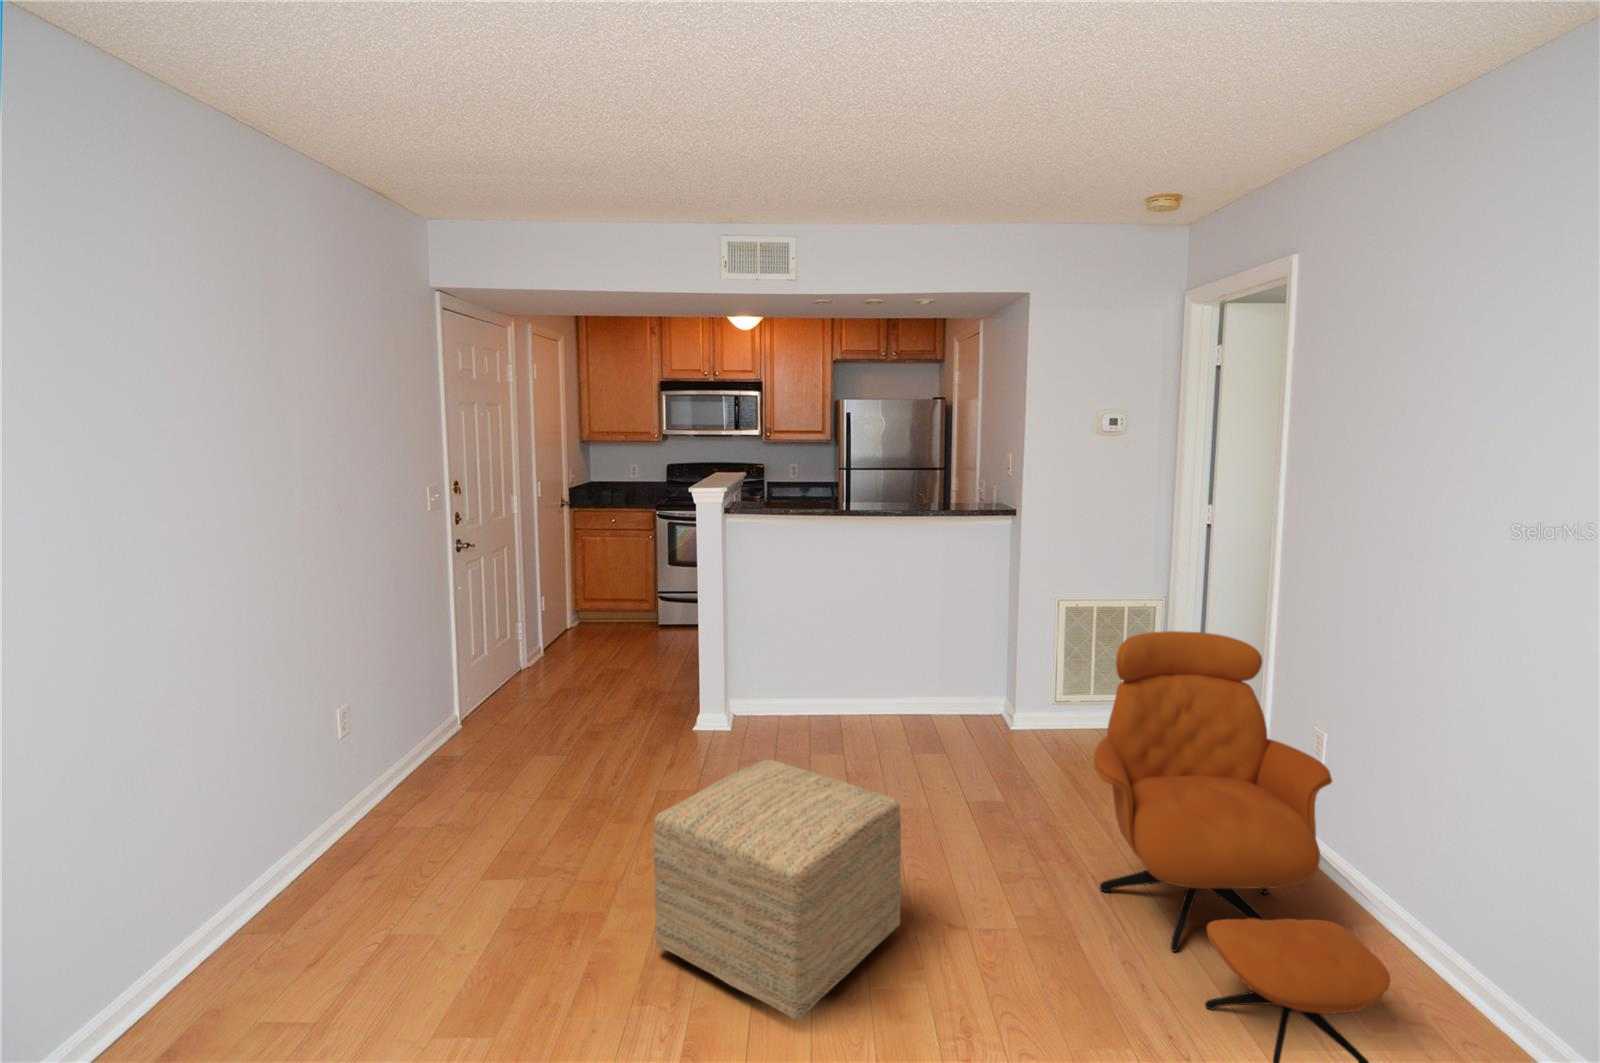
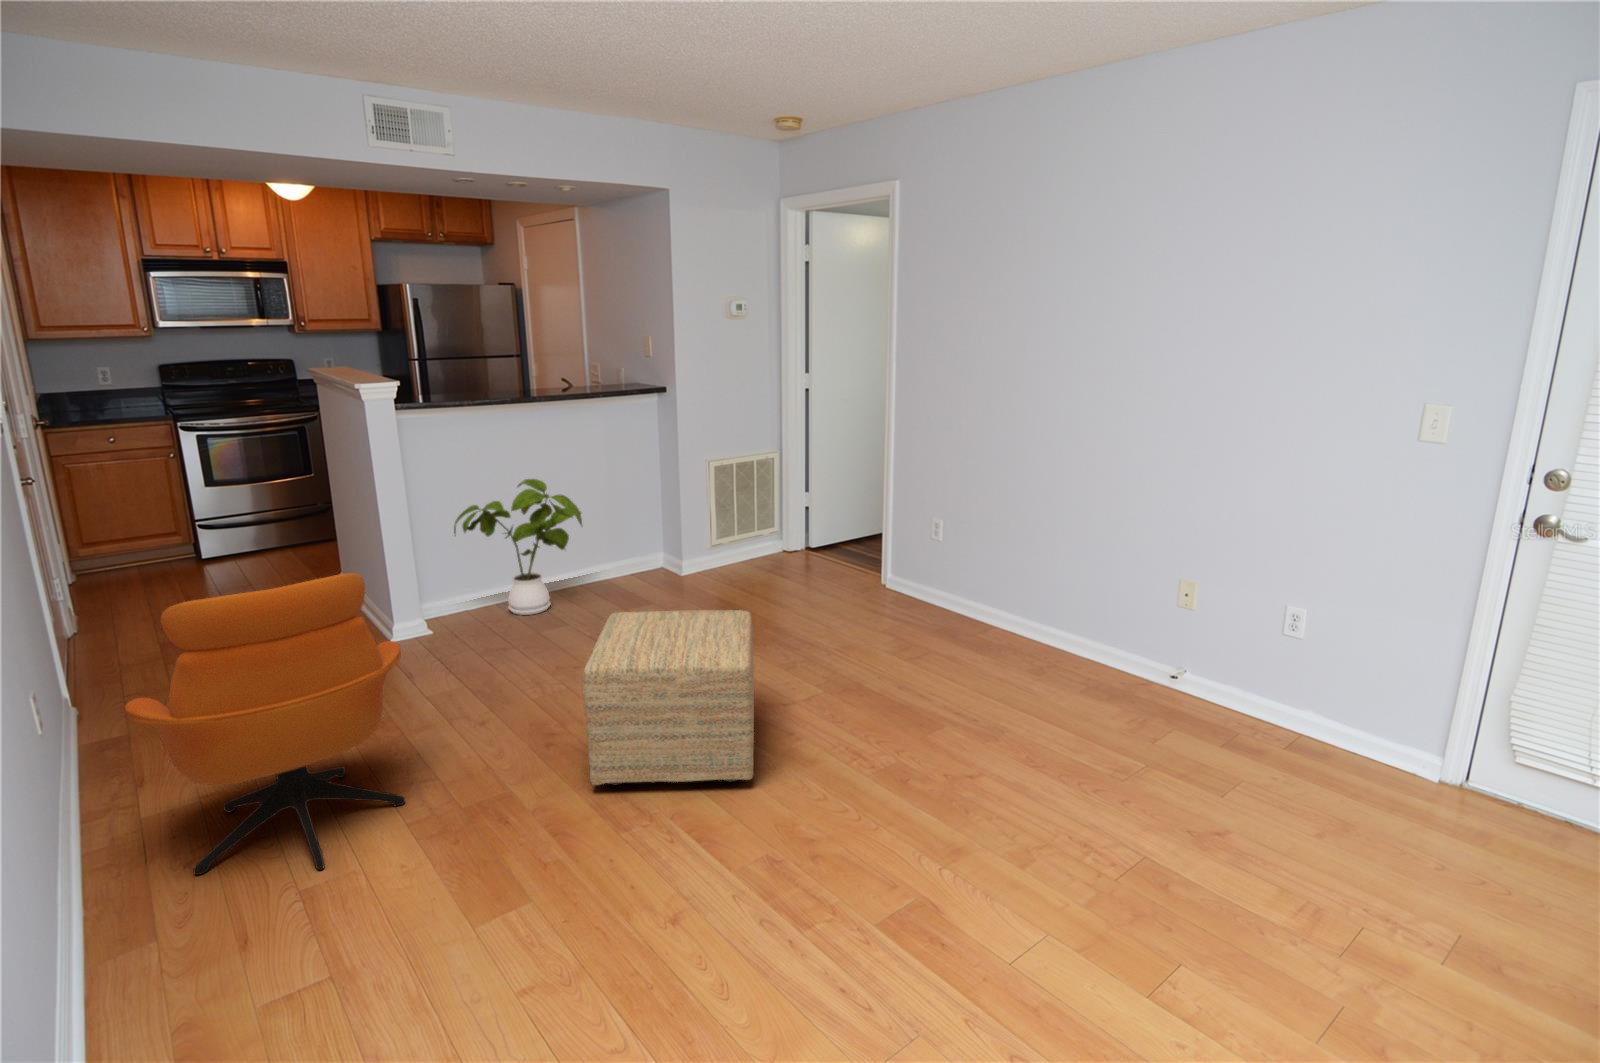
house plant: none [763,595,898,735] -> present [454,479,582,615]
armchair: present [1094,631,1391,1063] -> present [125,573,405,875]

